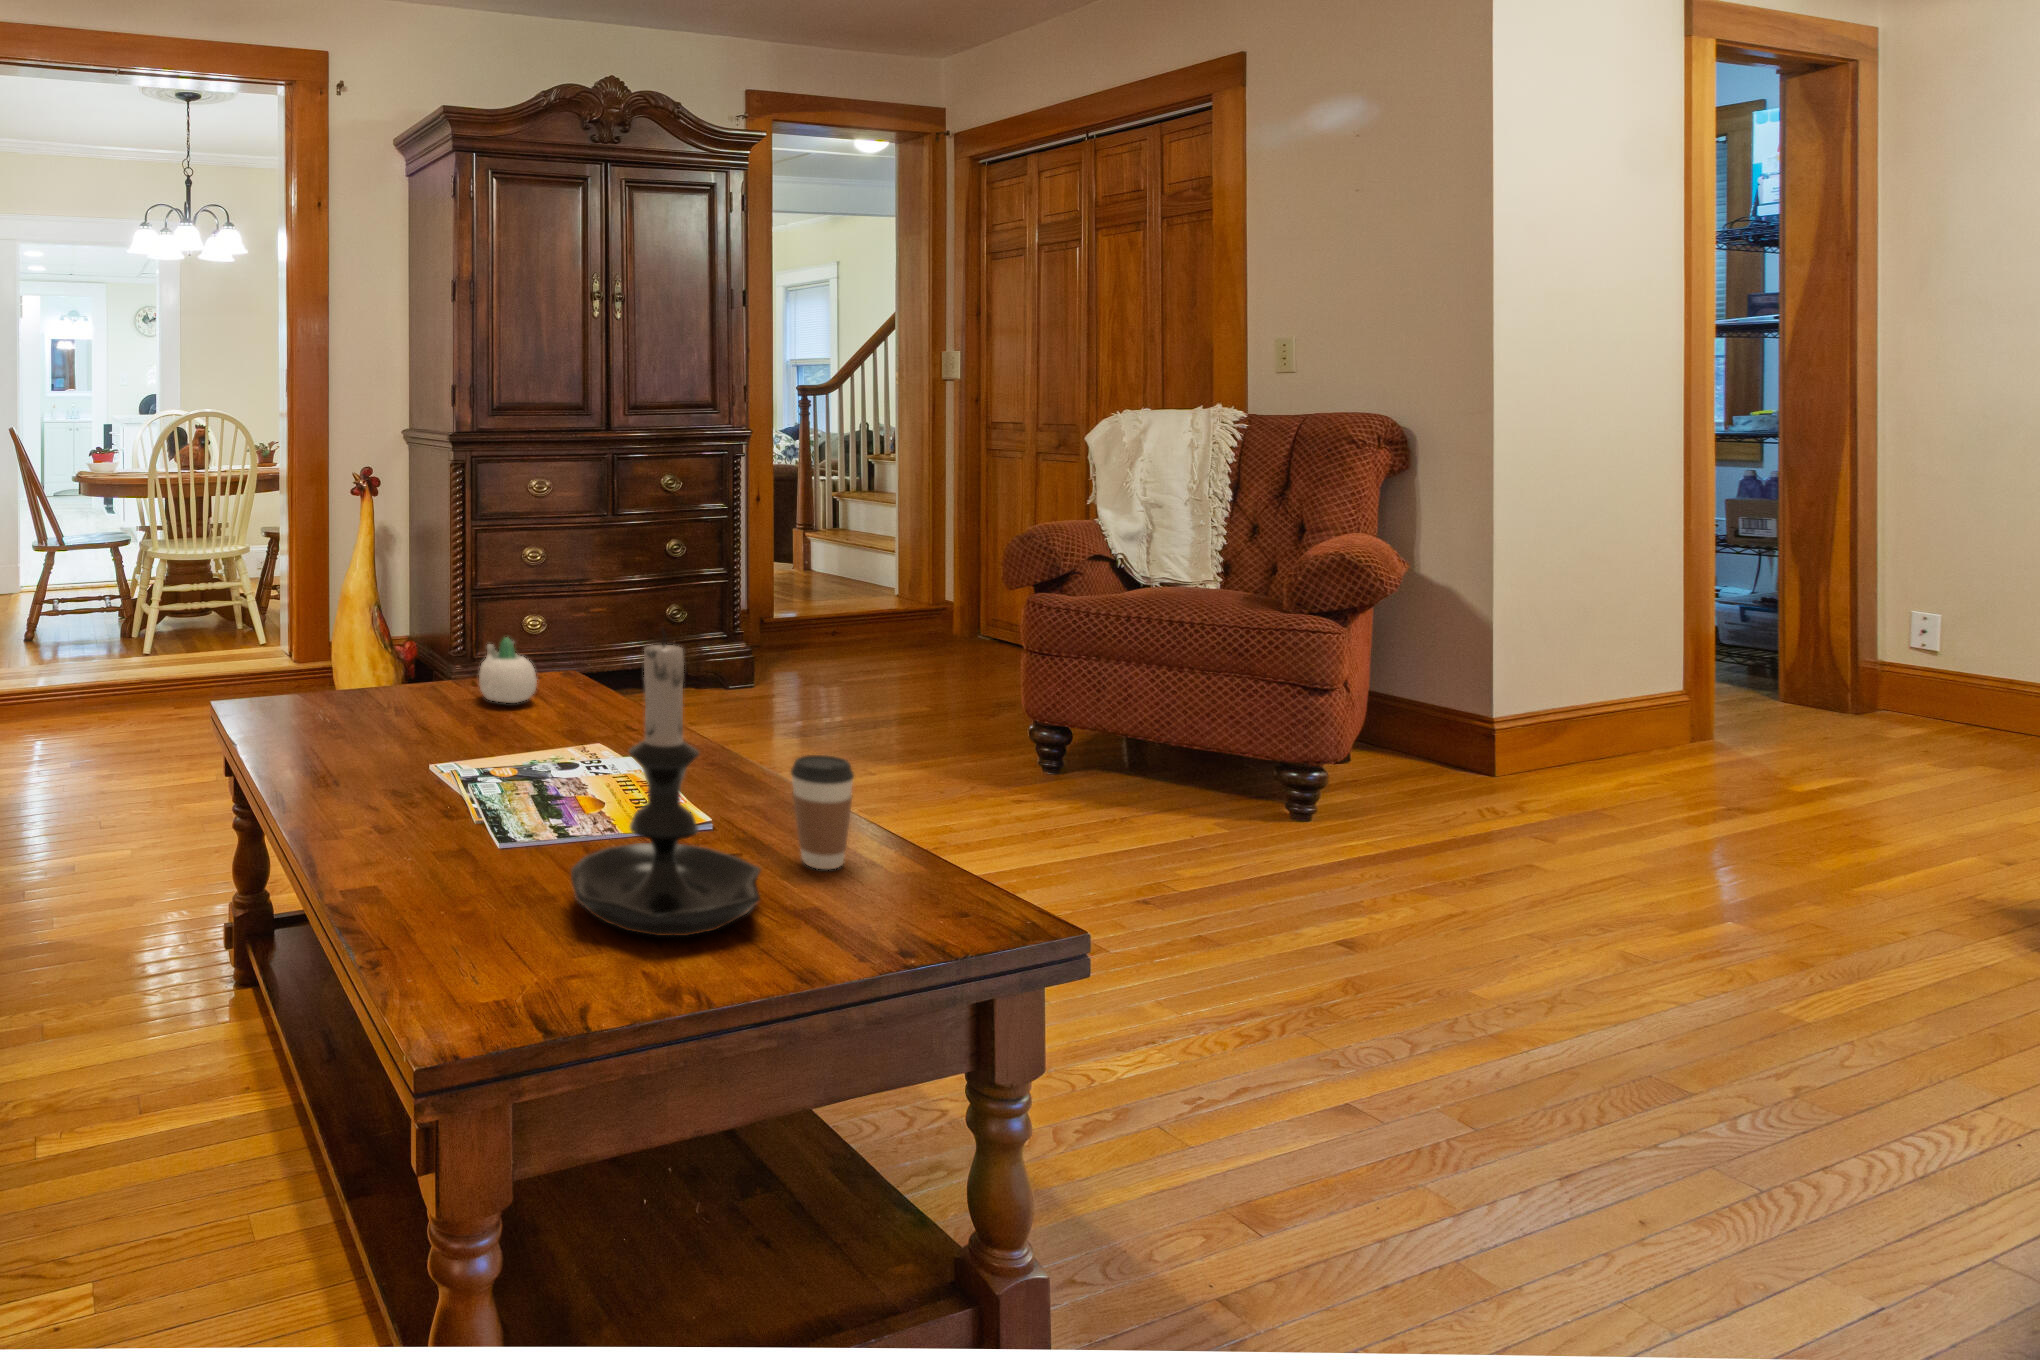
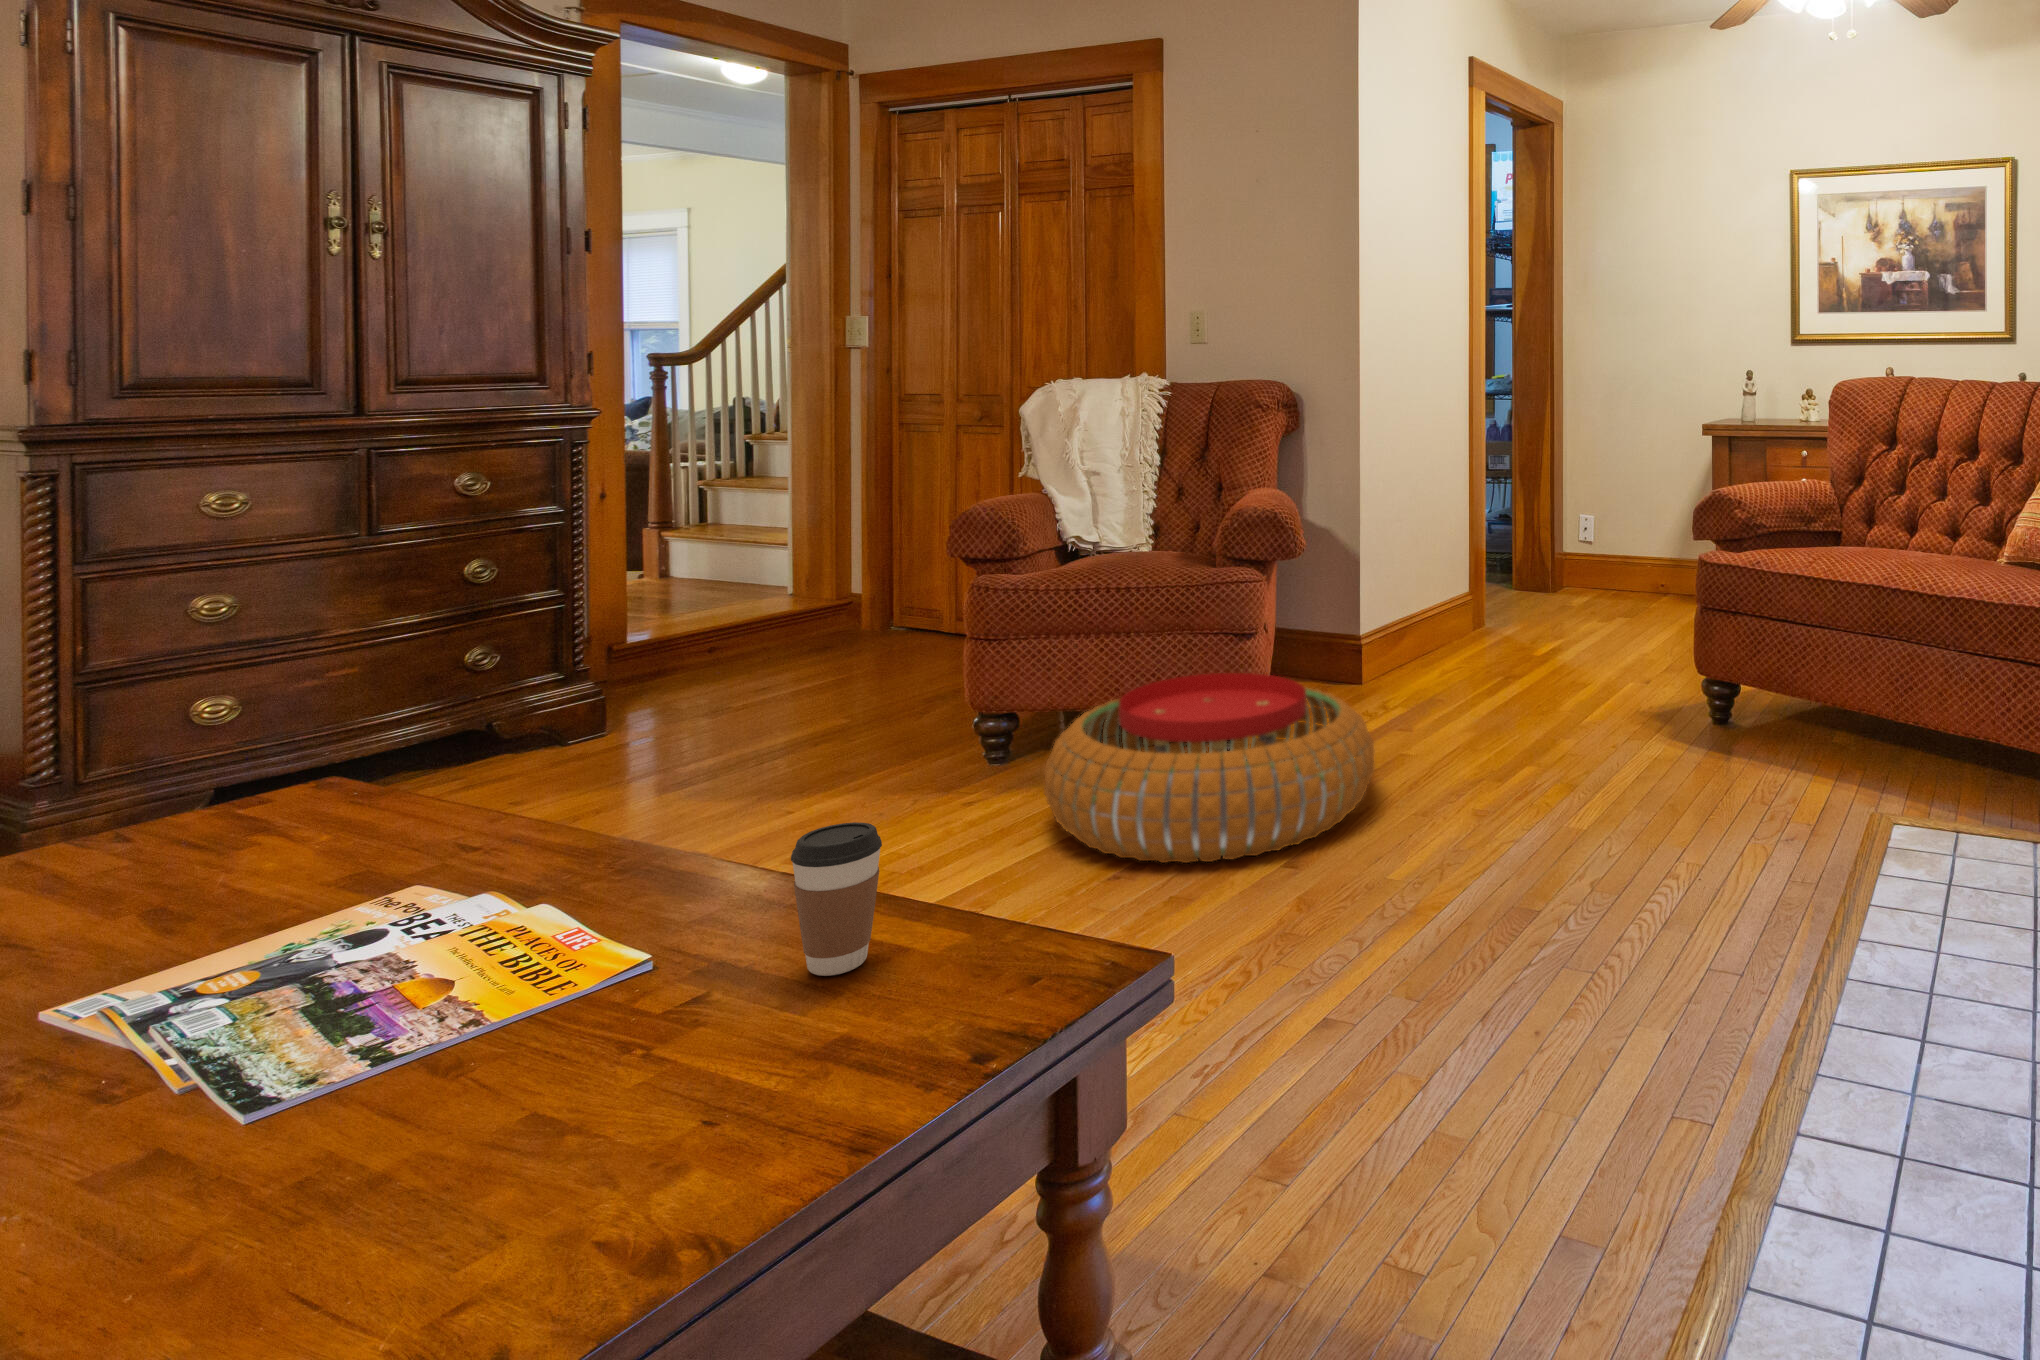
candle holder: present [571,629,761,936] -> none [425,705,780,1186]
succulent planter: present [479,638,537,703] -> none [137,753,272,863]
pouf: none [1082,726,1479,935] -> present [1044,673,1374,863]

